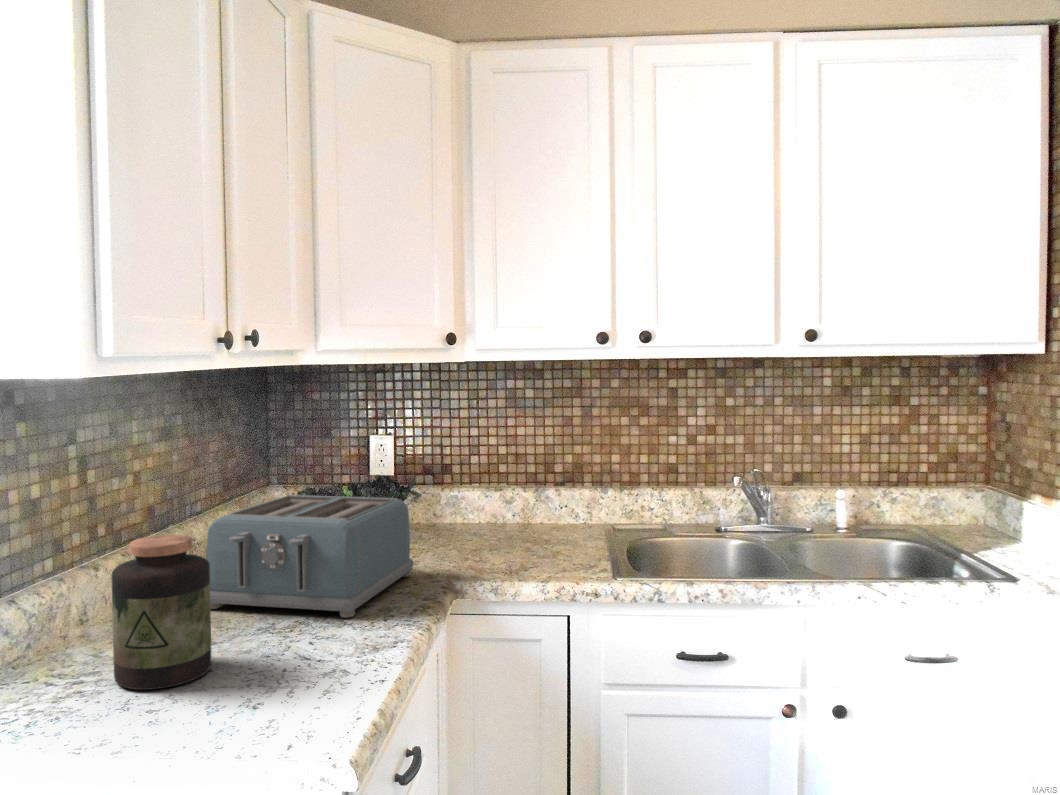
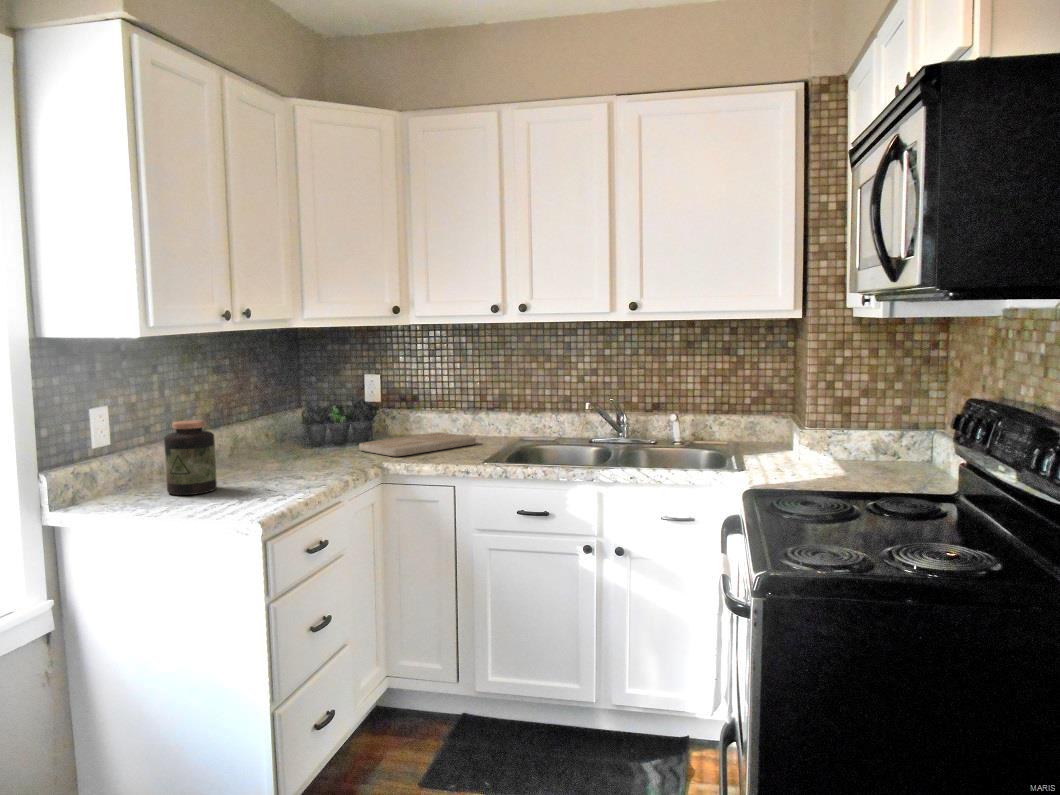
toaster: present [206,495,414,618] -> none [228,409,361,475]
cutting board: none [393,519,557,567] -> present [359,432,476,456]

